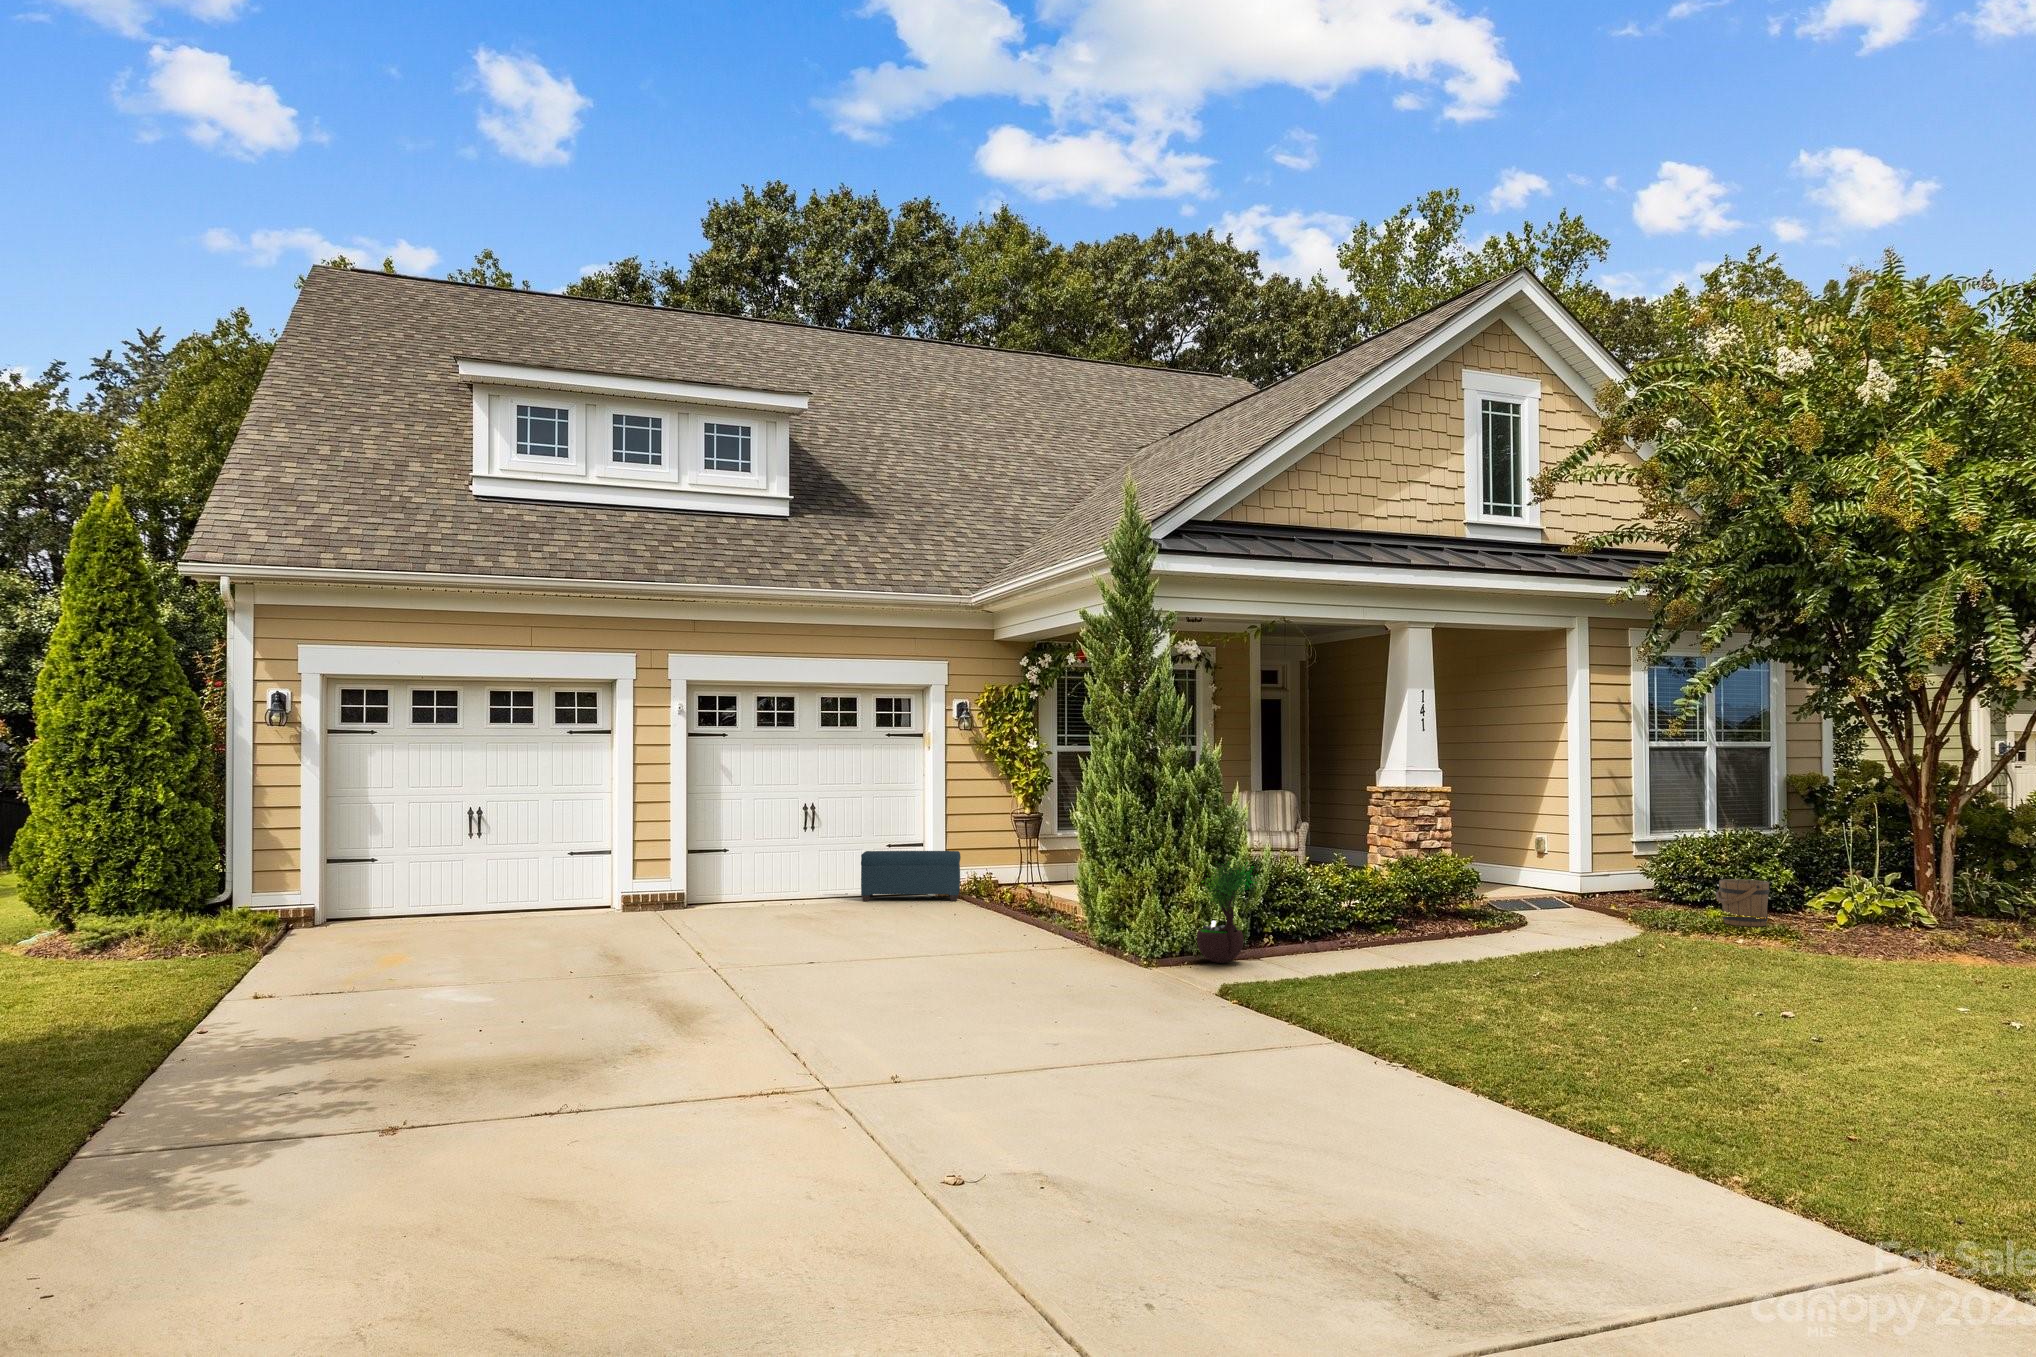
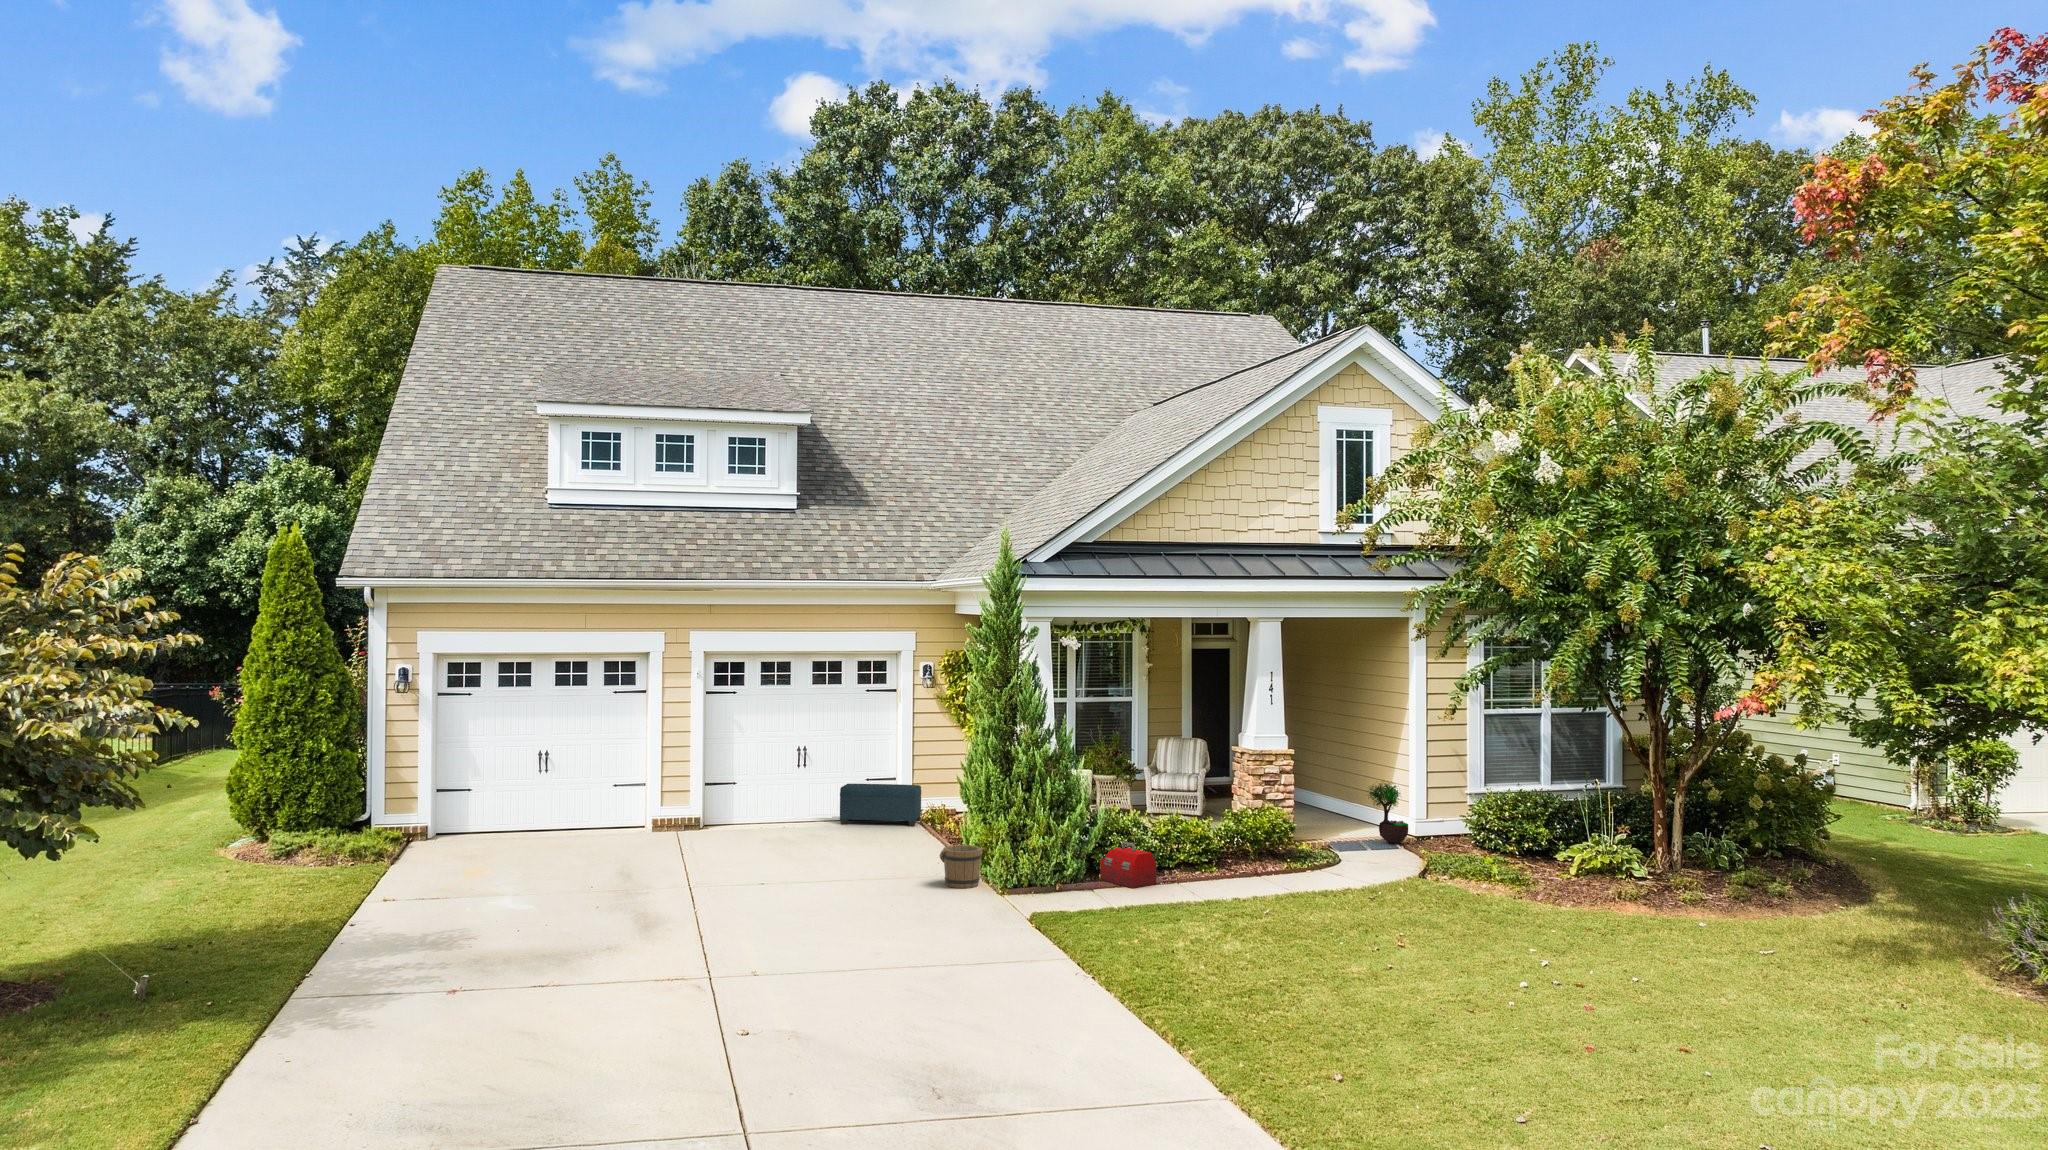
potted tree: present [1197,861,1258,963] -> present [1368,781,1408,843]
bucket: present [1716,879,1770,926] -> present [940,845,983,888]
toolbox: none [1260,895,1339,955] -> present [1100,842,1157,888]

